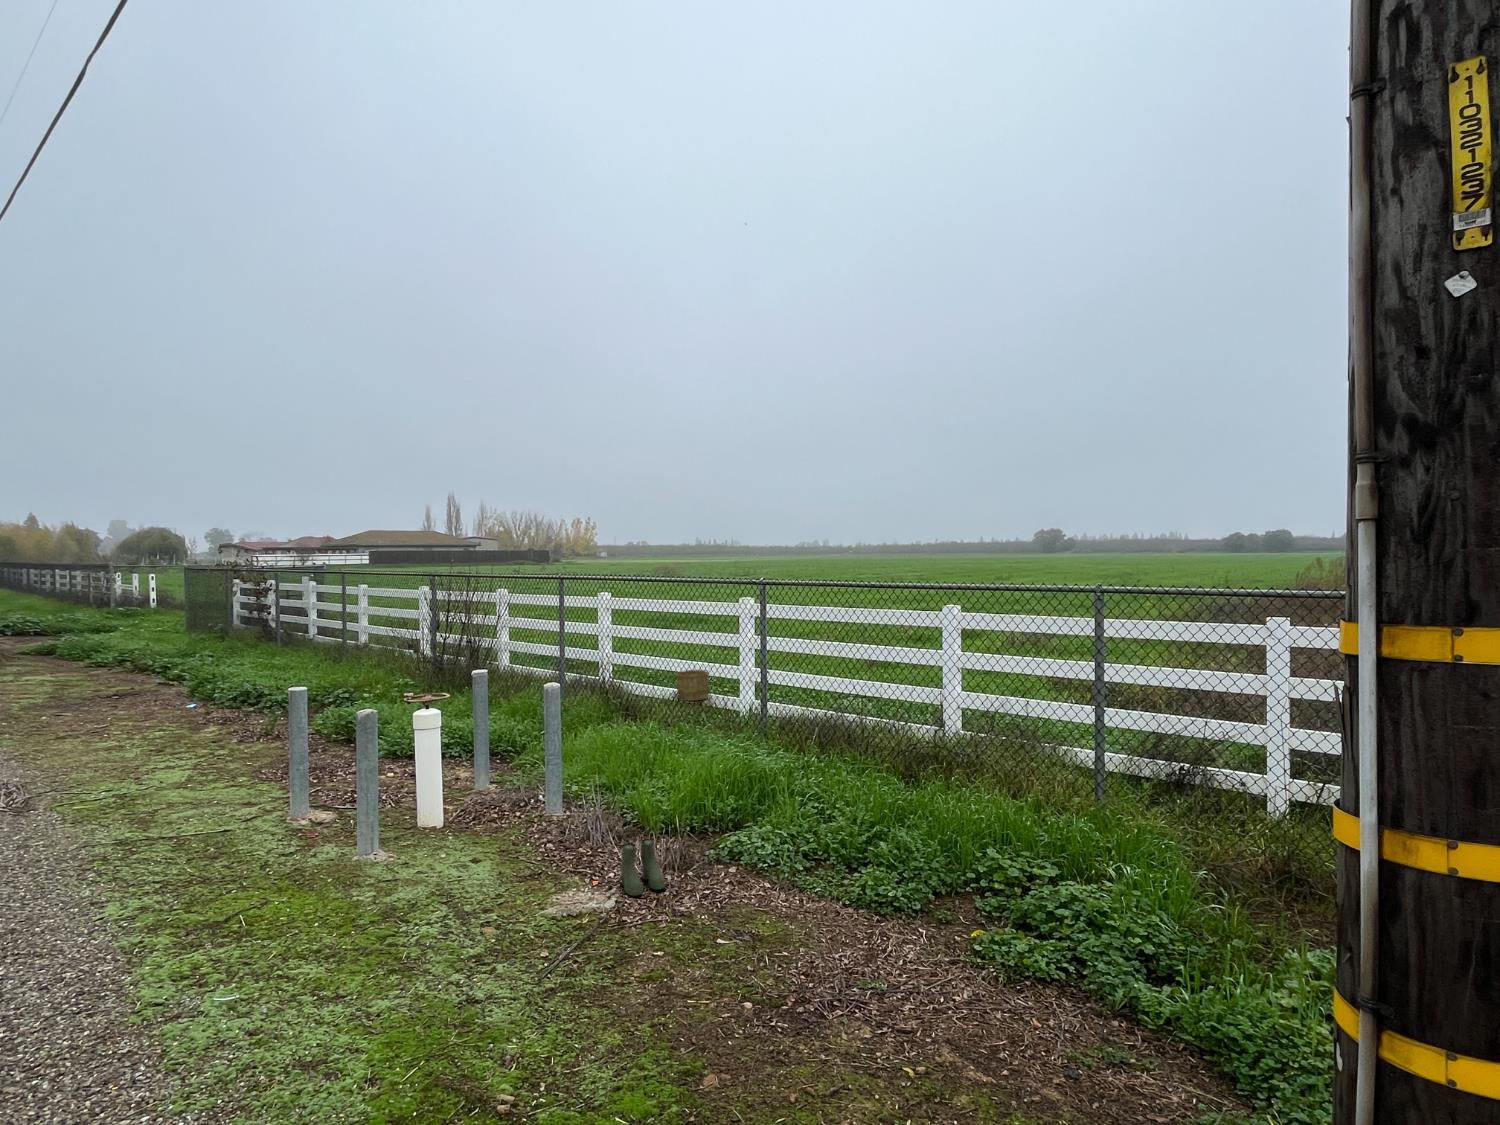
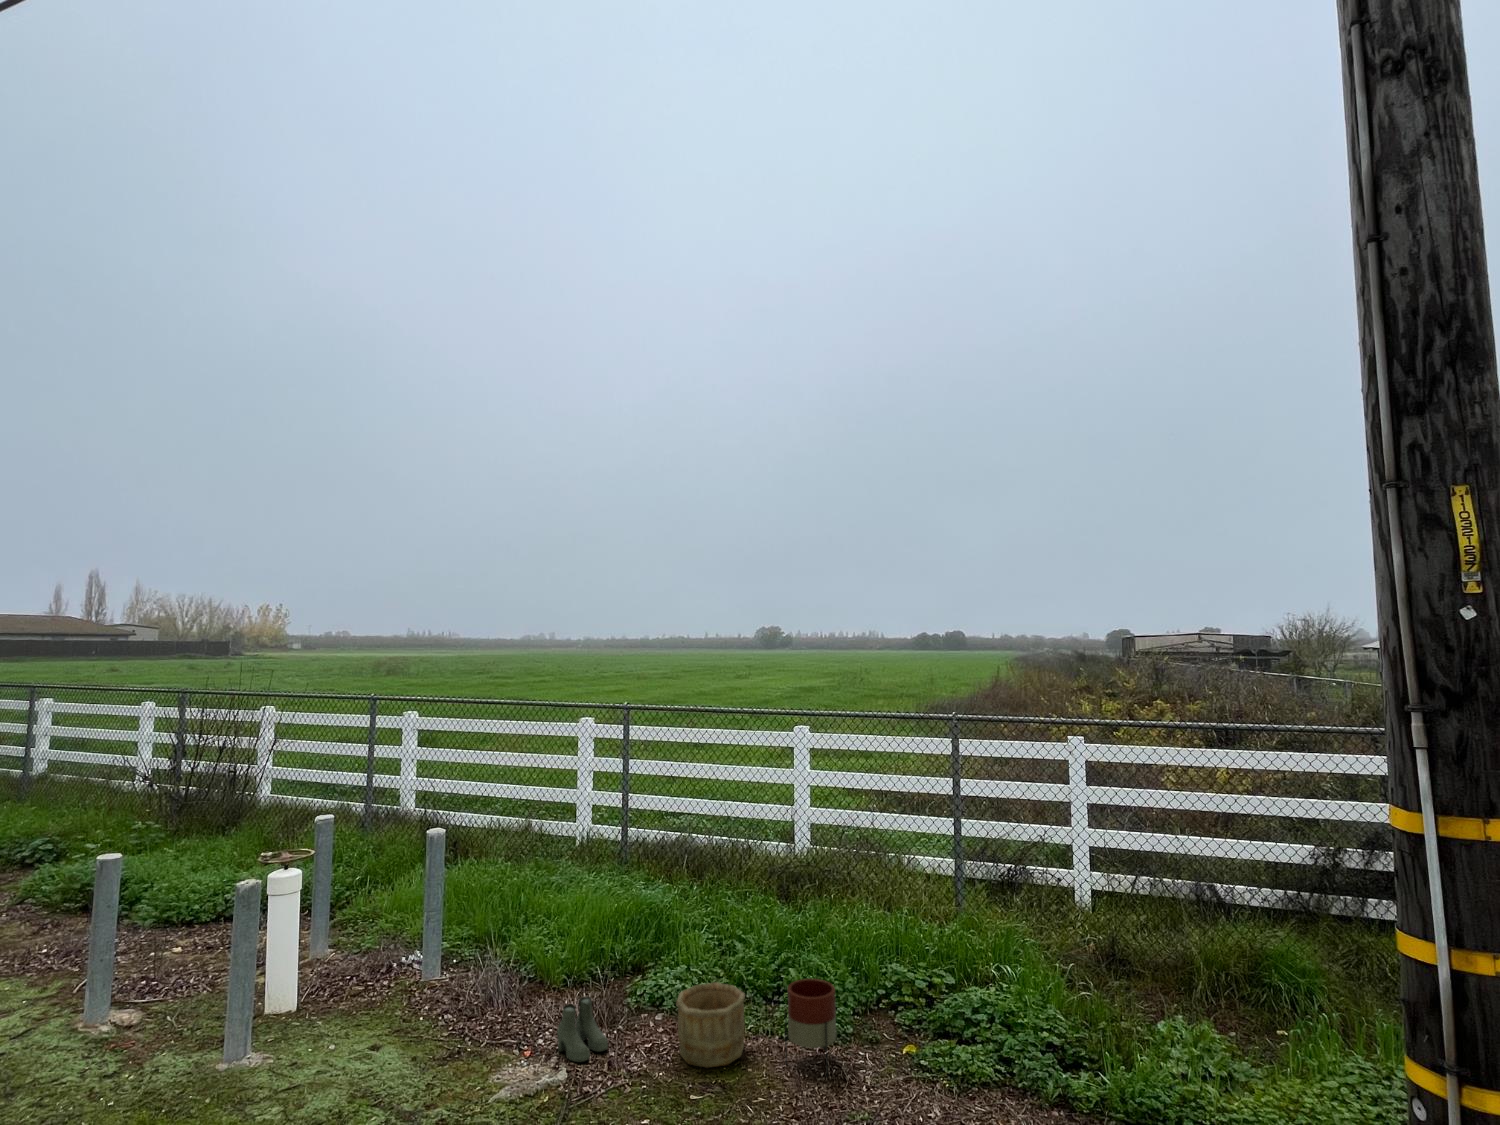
wooden bucket: present [676,670,709,701] -> present [676,982,745,1068]
planter: none [828,845,883,946] -> present [785,979,836,1076]

